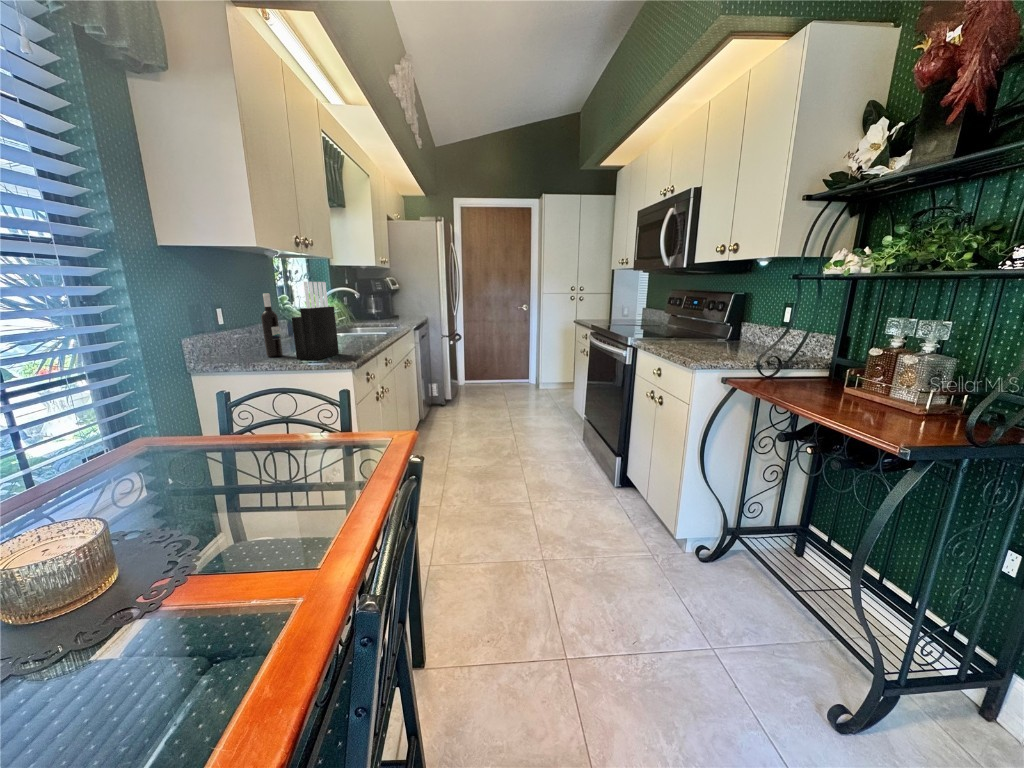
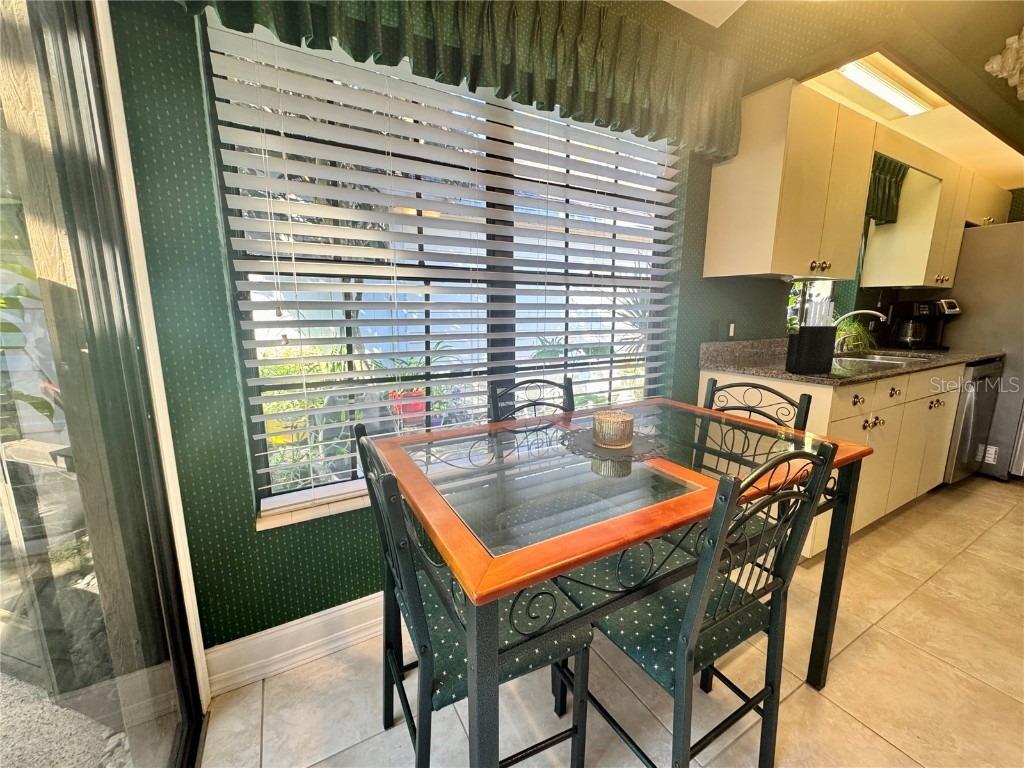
wine bottle: present [261,293,283,357] -> none [761,312,779,367]

